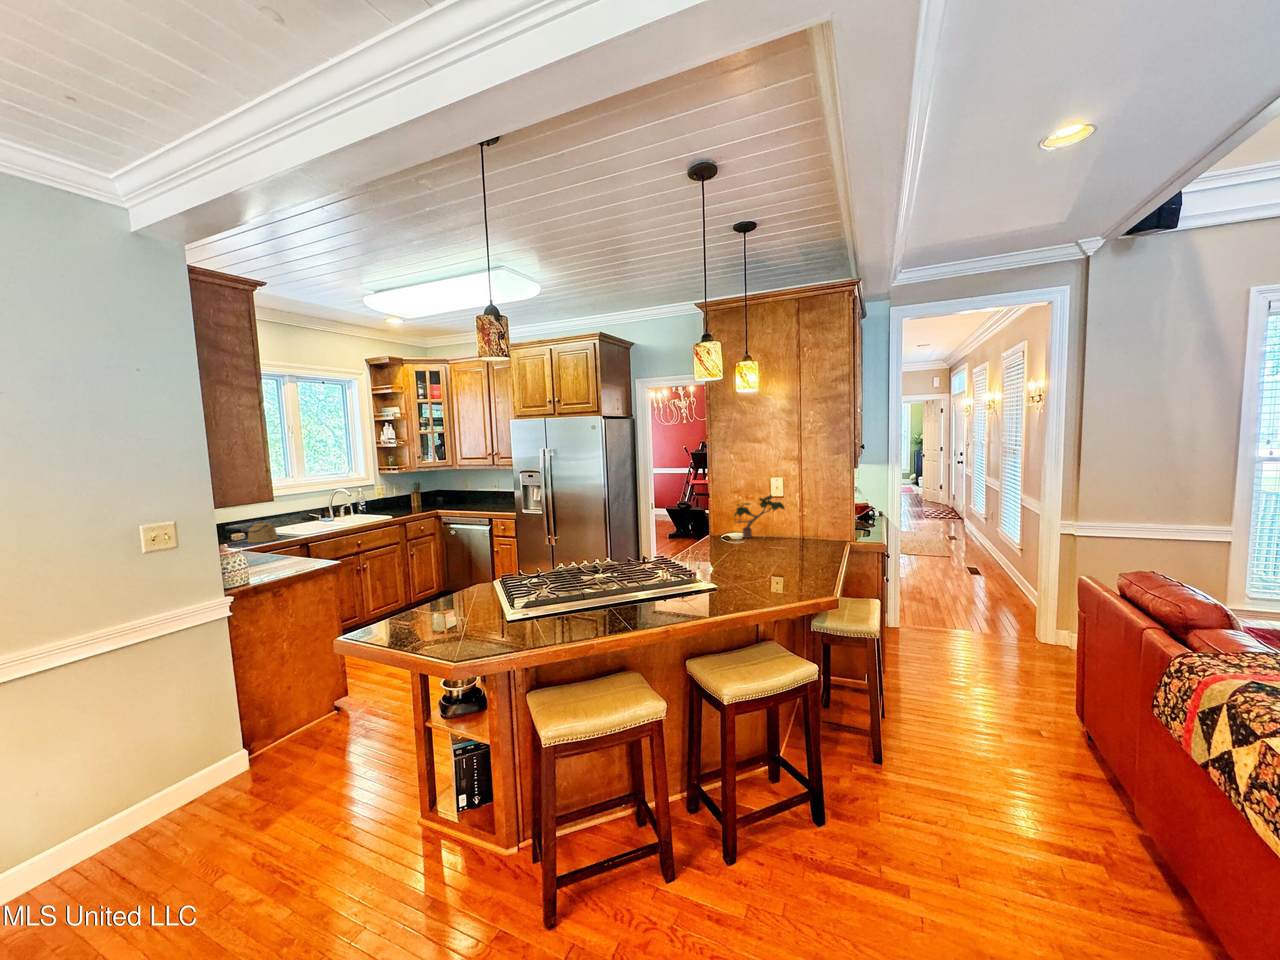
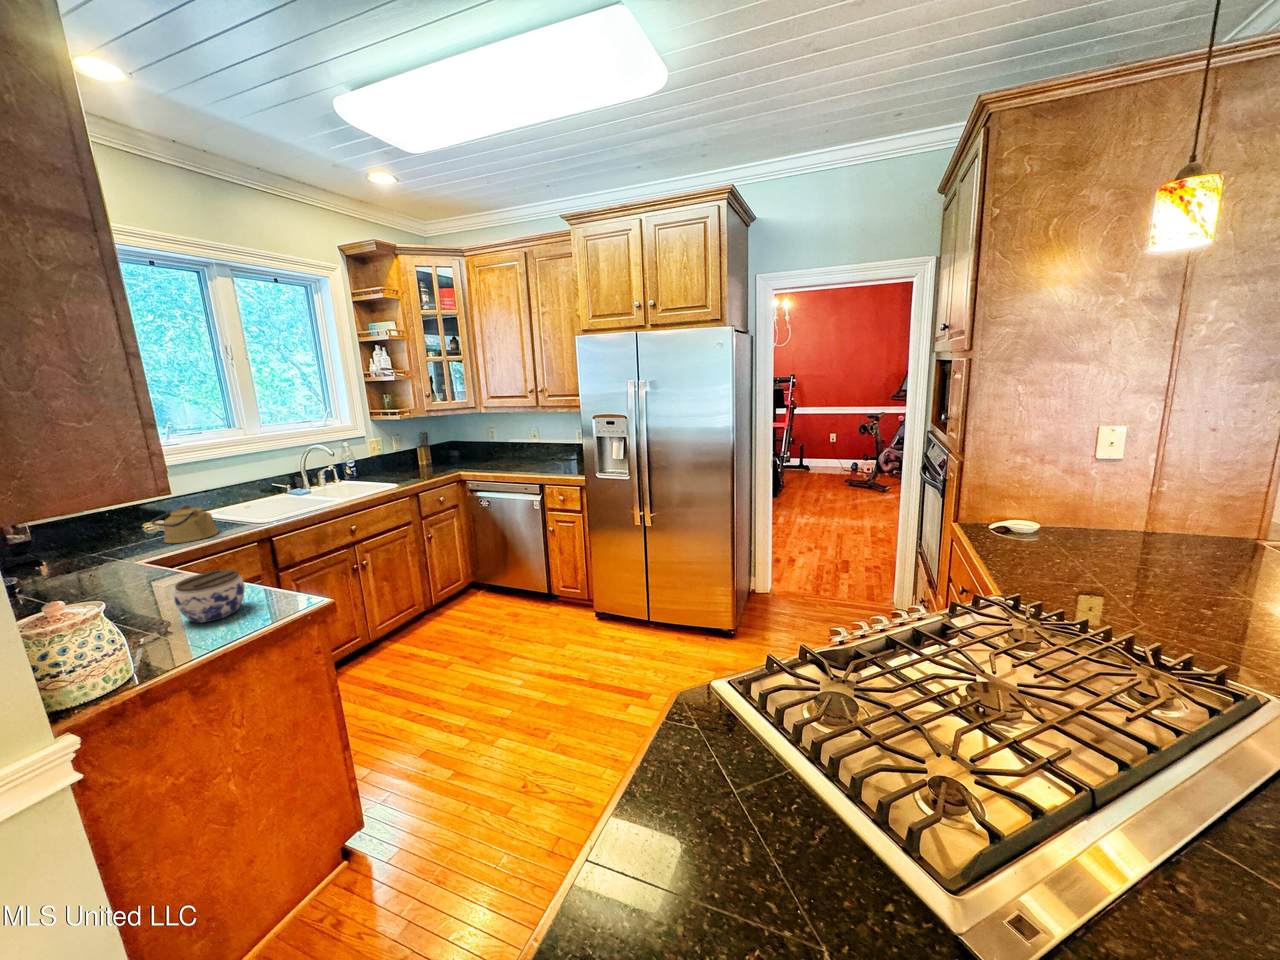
potted plant: present [734,495,785,538] -> none [1059,460,1193,545]
jar: none [267,543,300,567] -> present [174,570,245,623]

